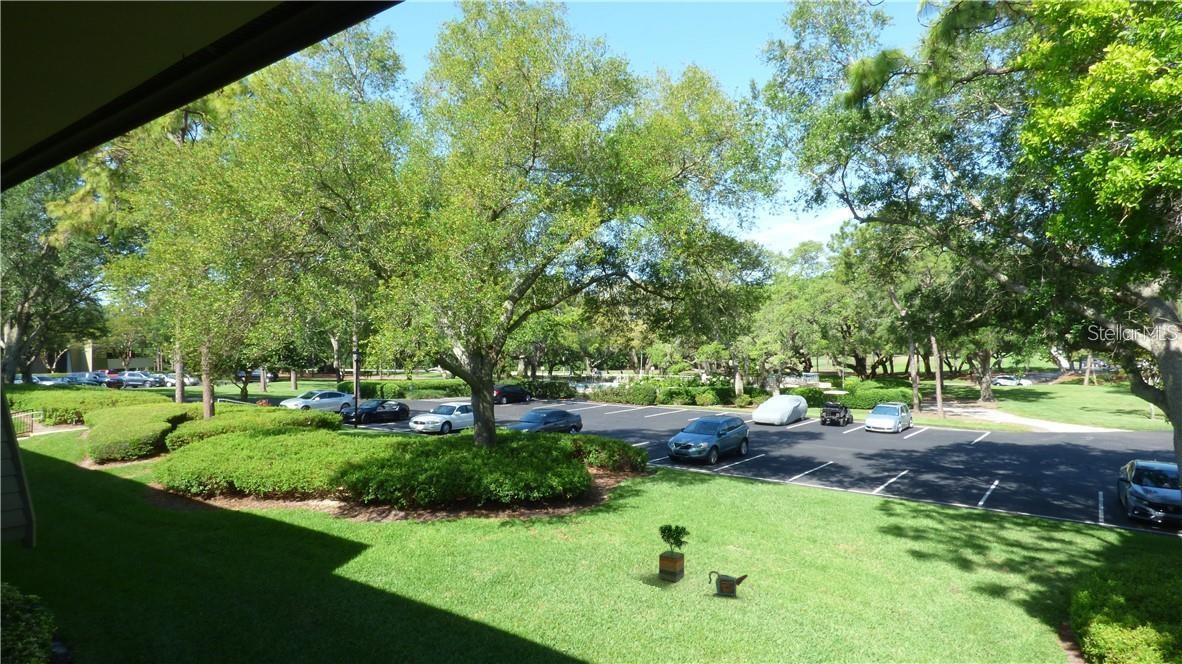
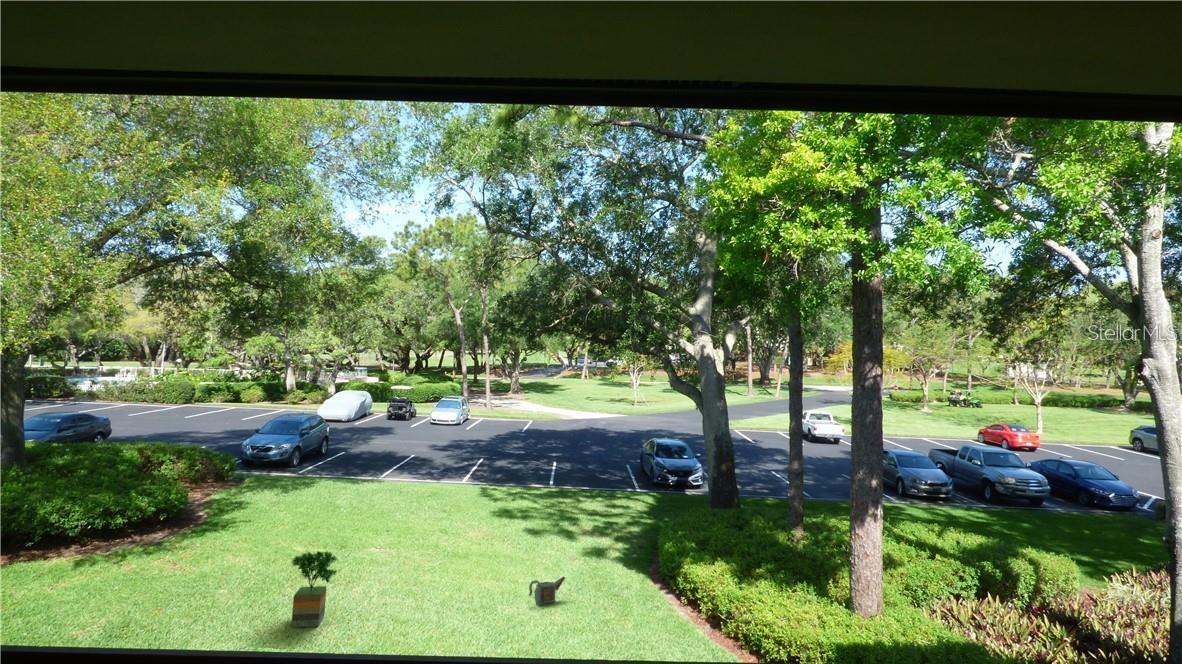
watering can: present [708,571,748,596] -> present [529,577,565,605]

